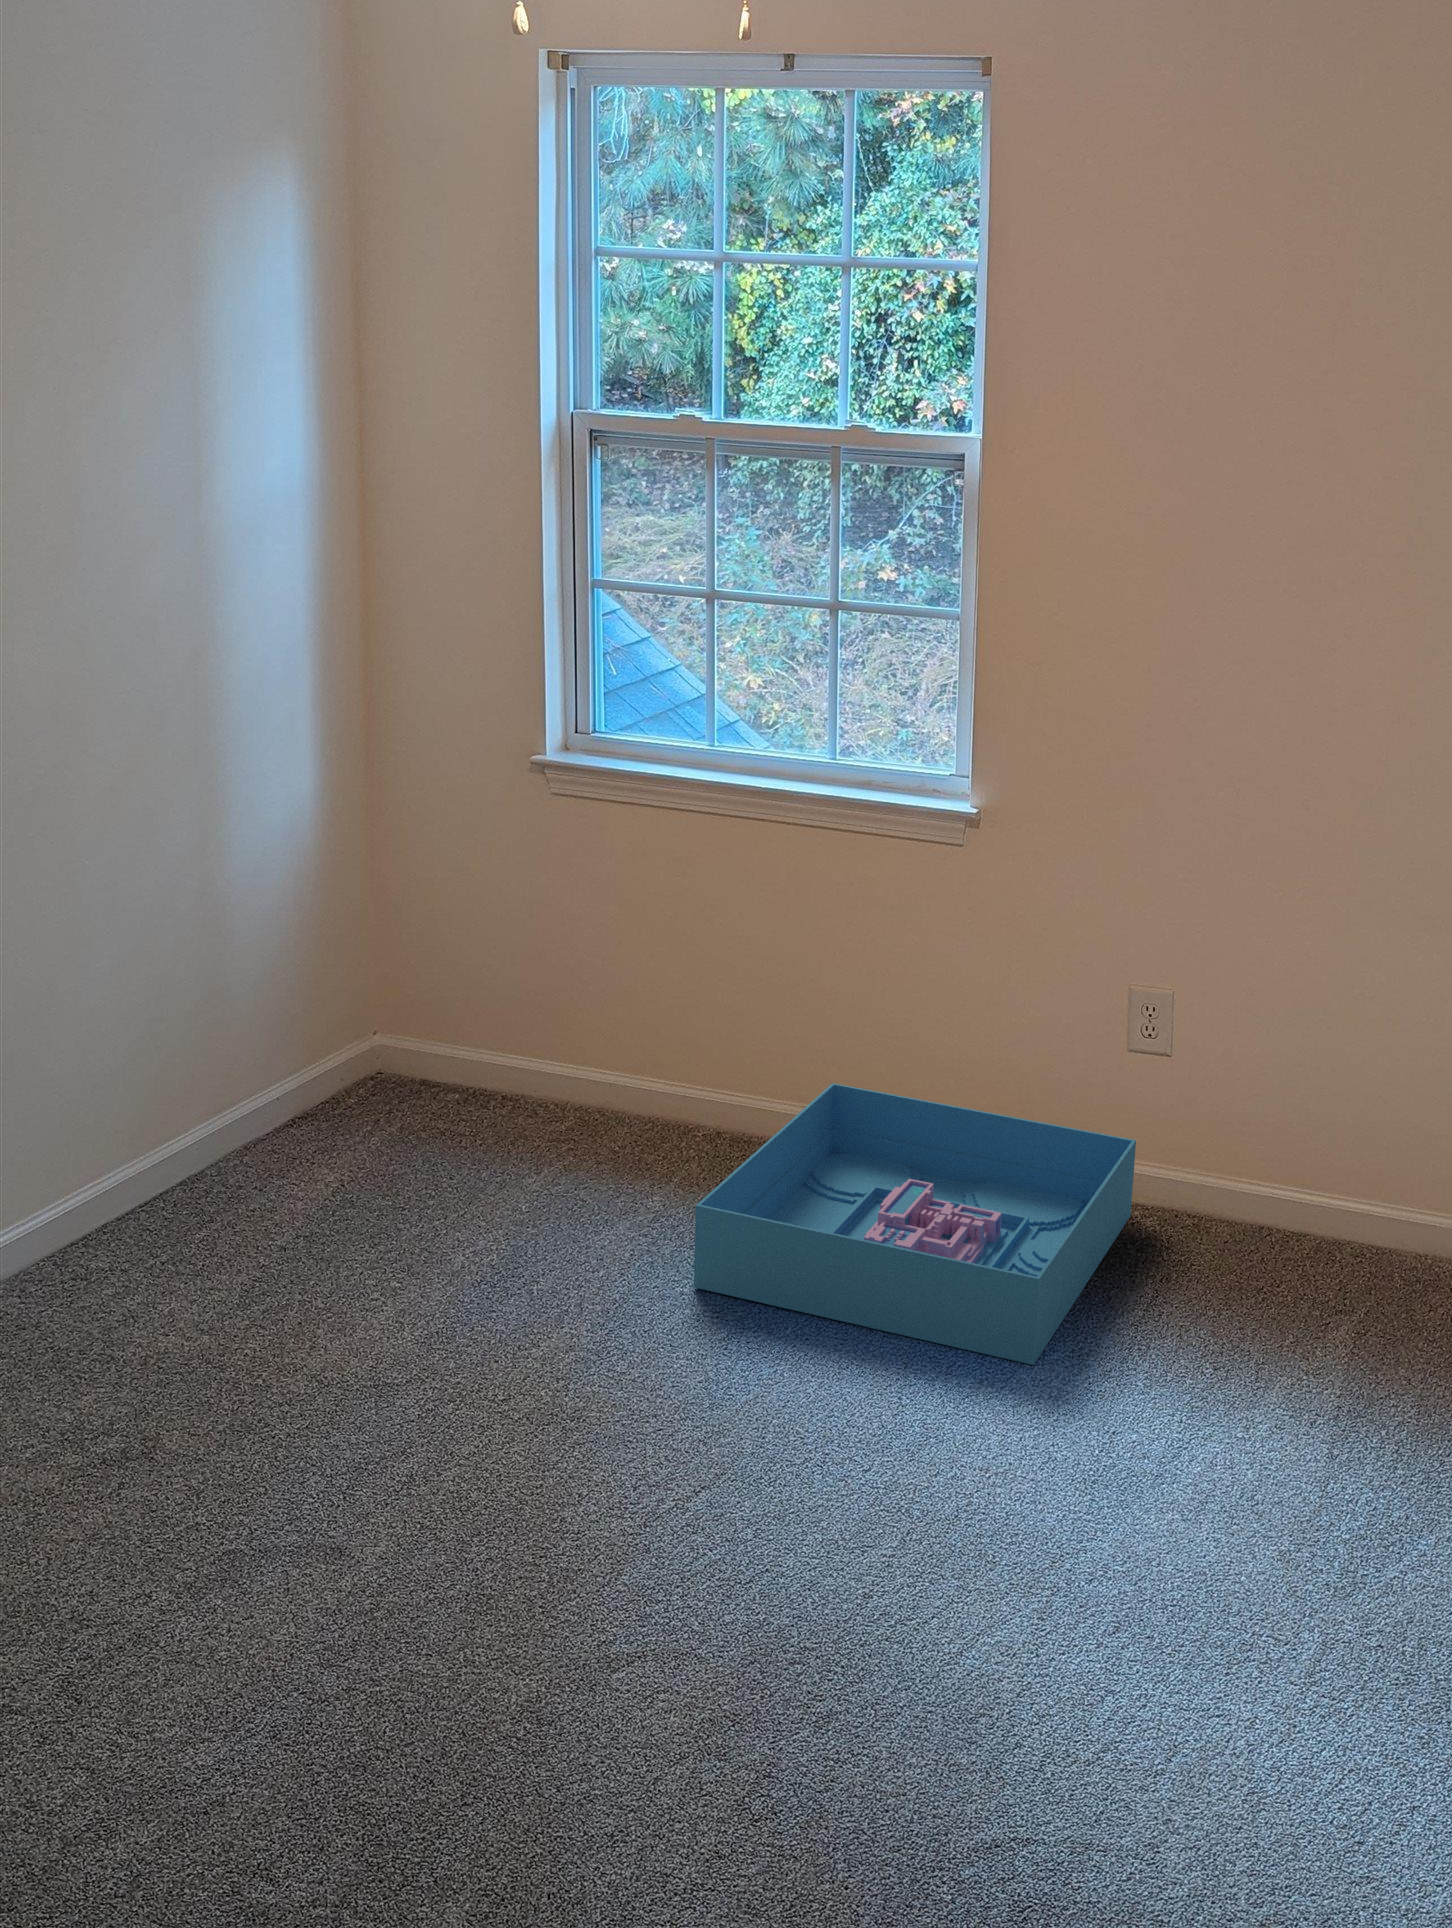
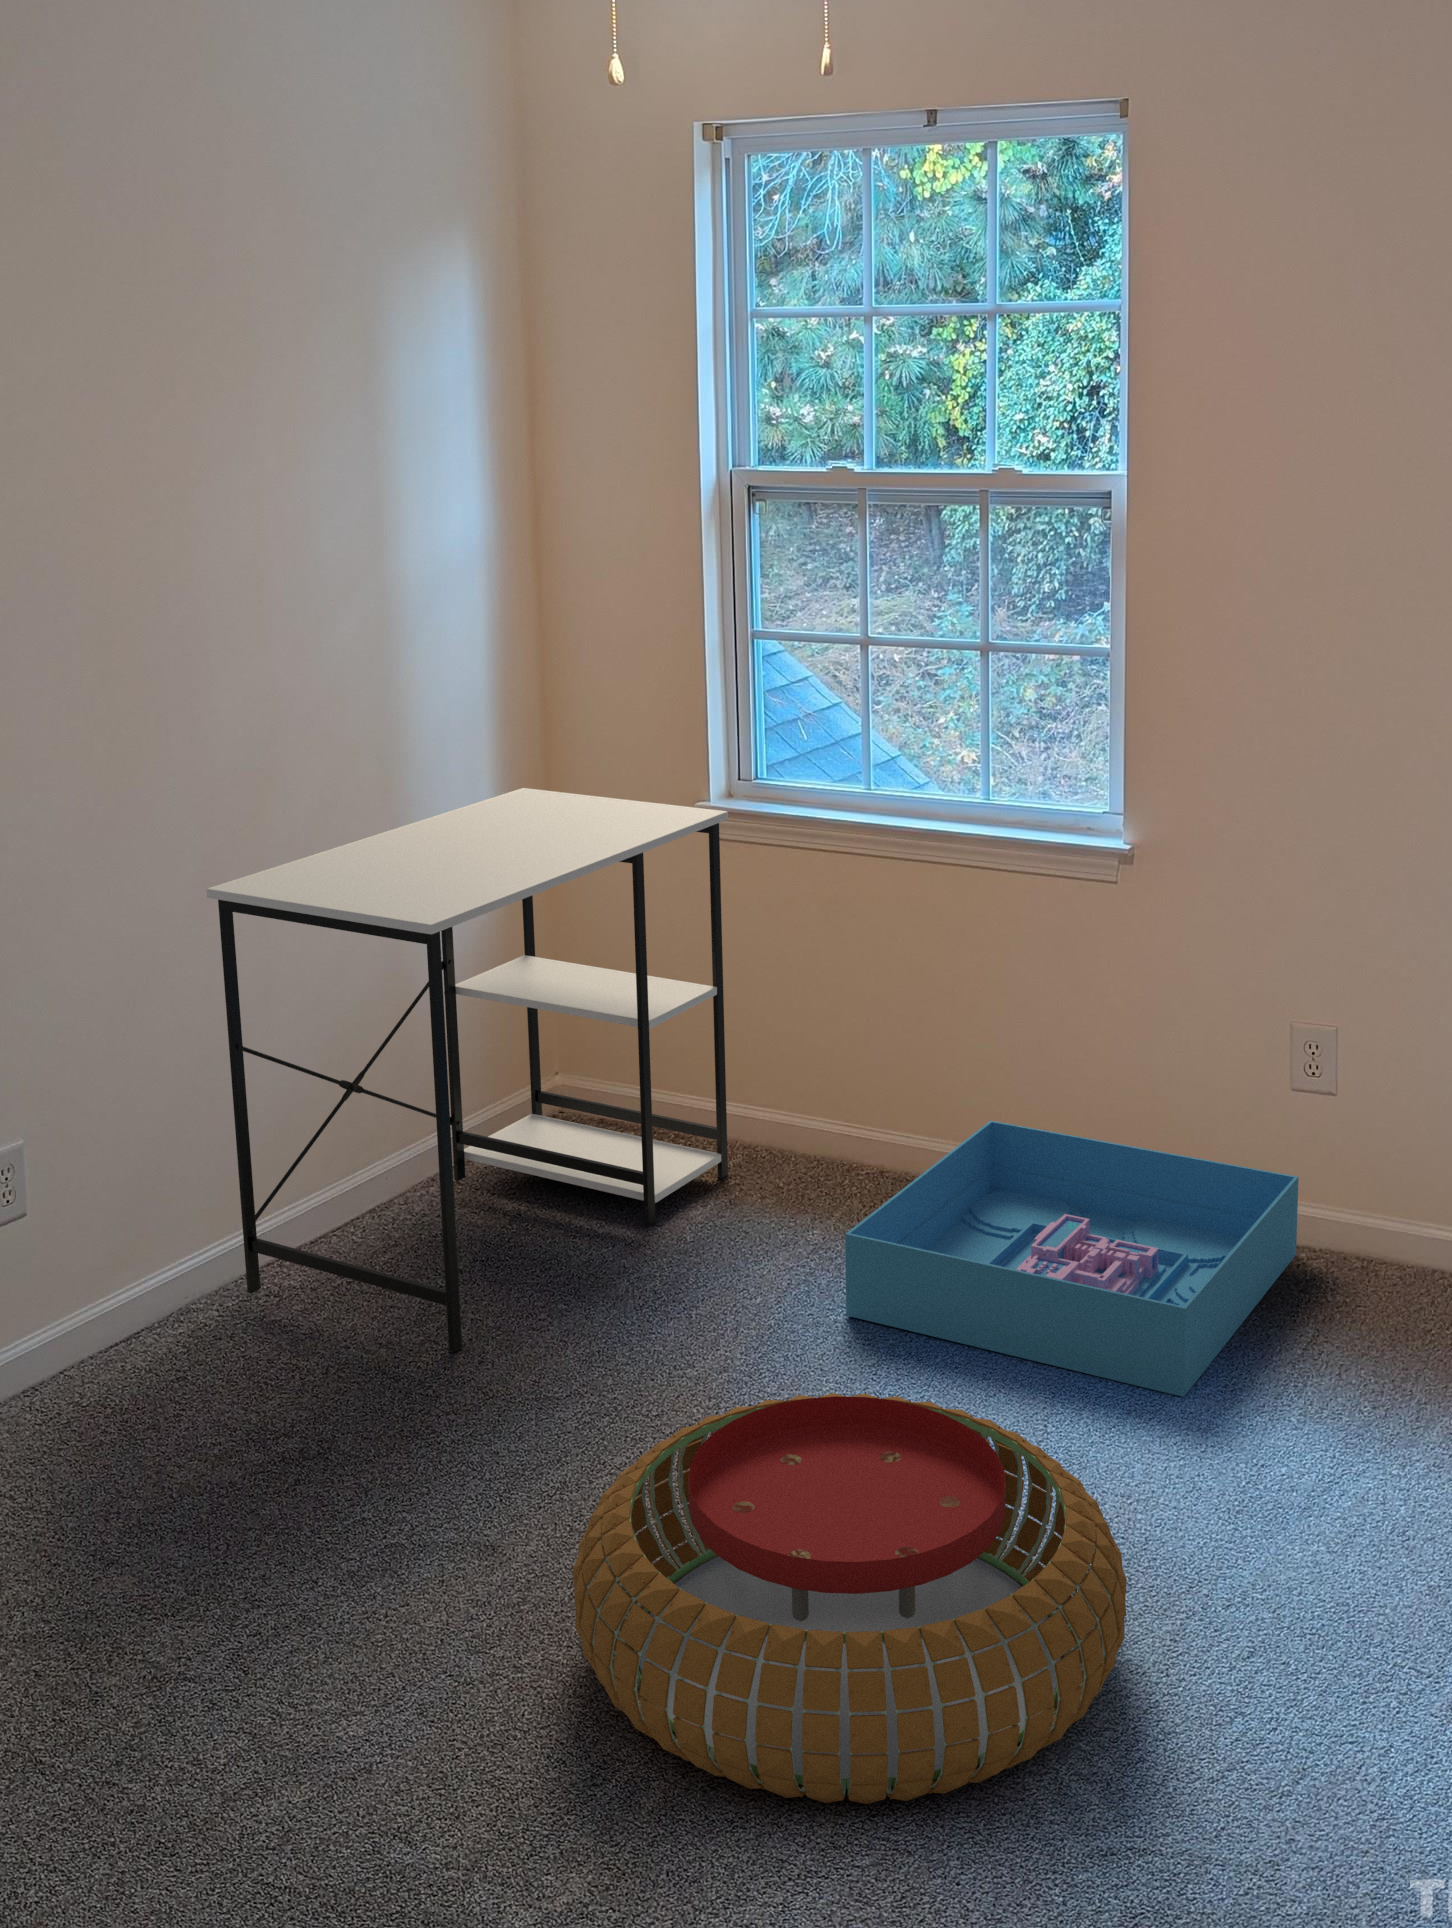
desk: none [13,734,573,1337] -> present [206,788,729,1353]
pouf: none [437,1379,1002,1810] -> present [573,1393,1127,1804]

